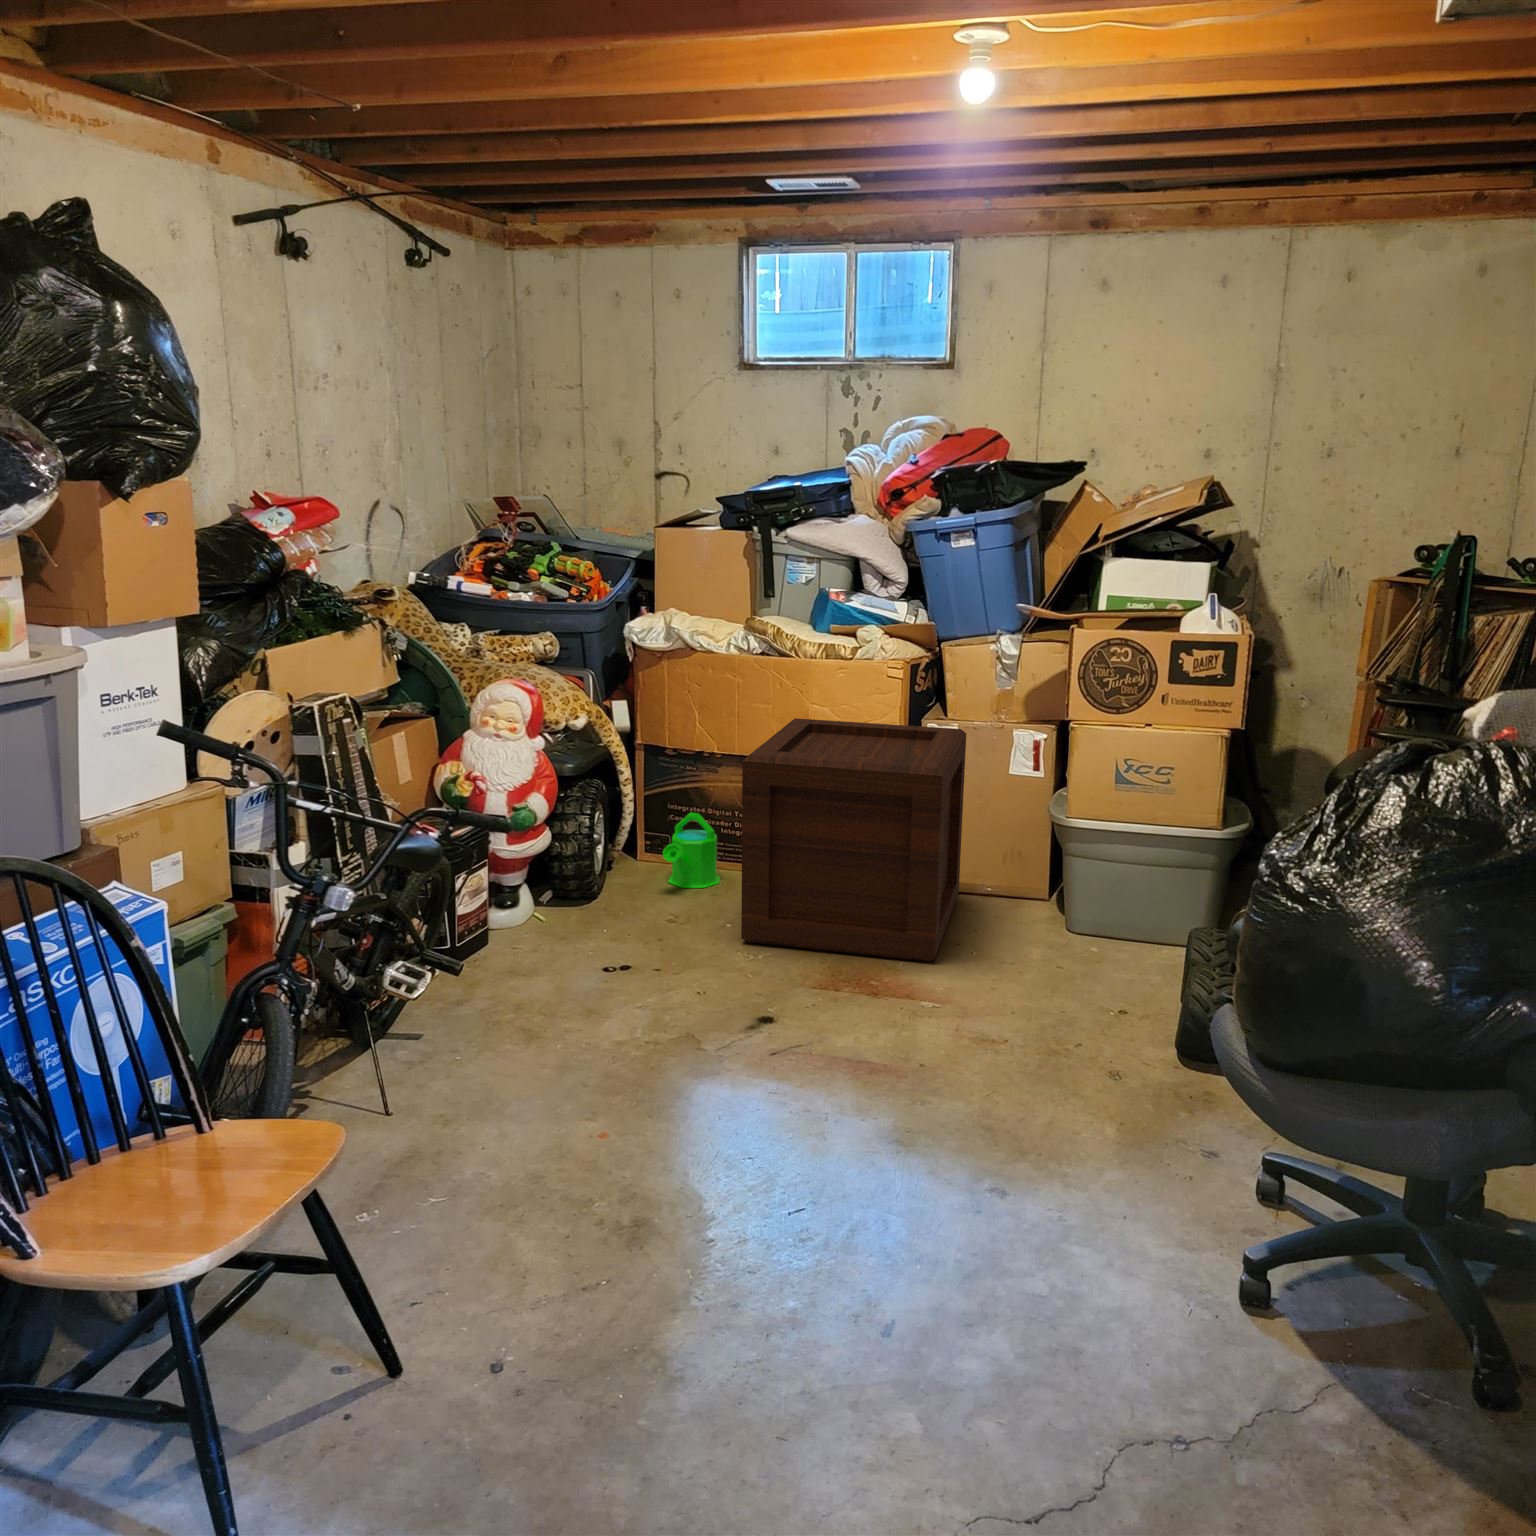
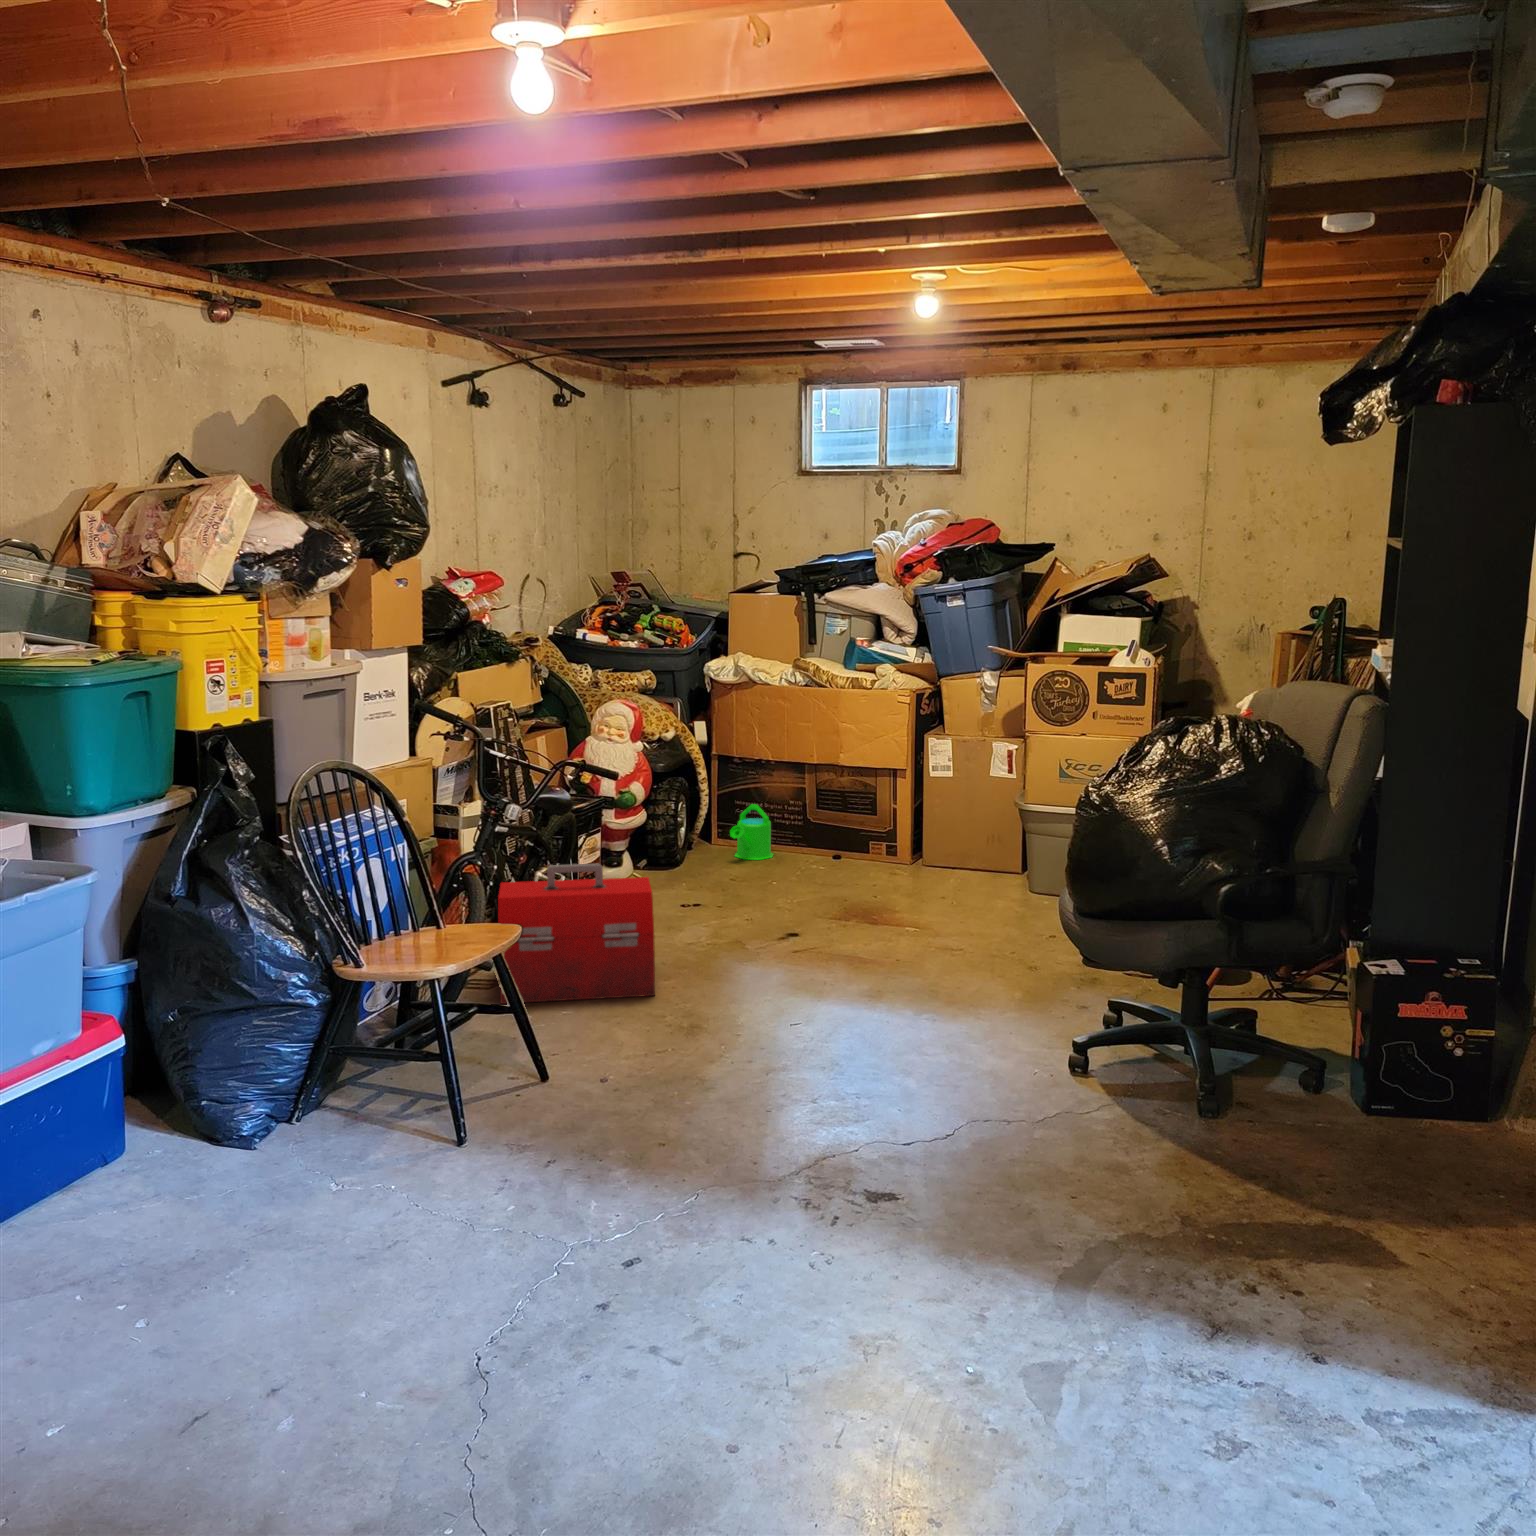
wooden crate: present [741,718,966,962] -> none [783,733,954,904]
toolbox: none [317,960,571,1193] -> present [498,864,655,1004]

